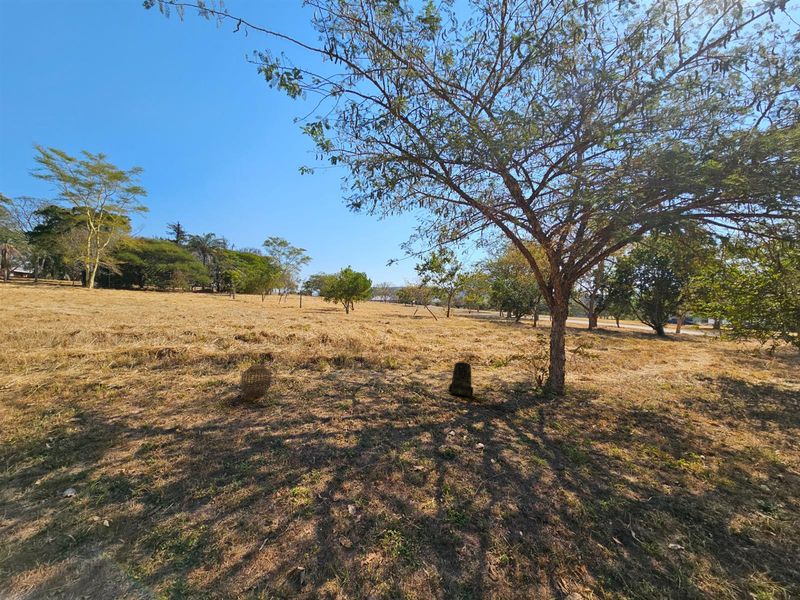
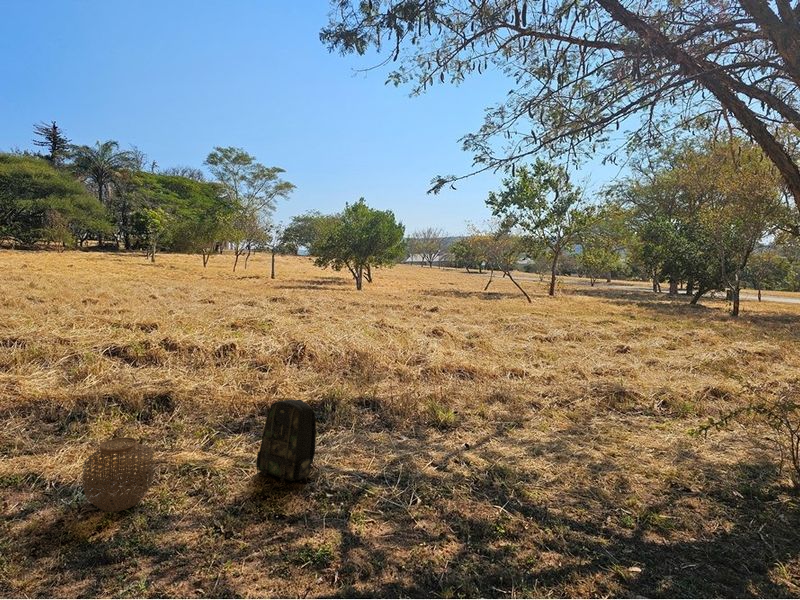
backpack: present [449,362,473,397] -> present [256,399,316,482]

